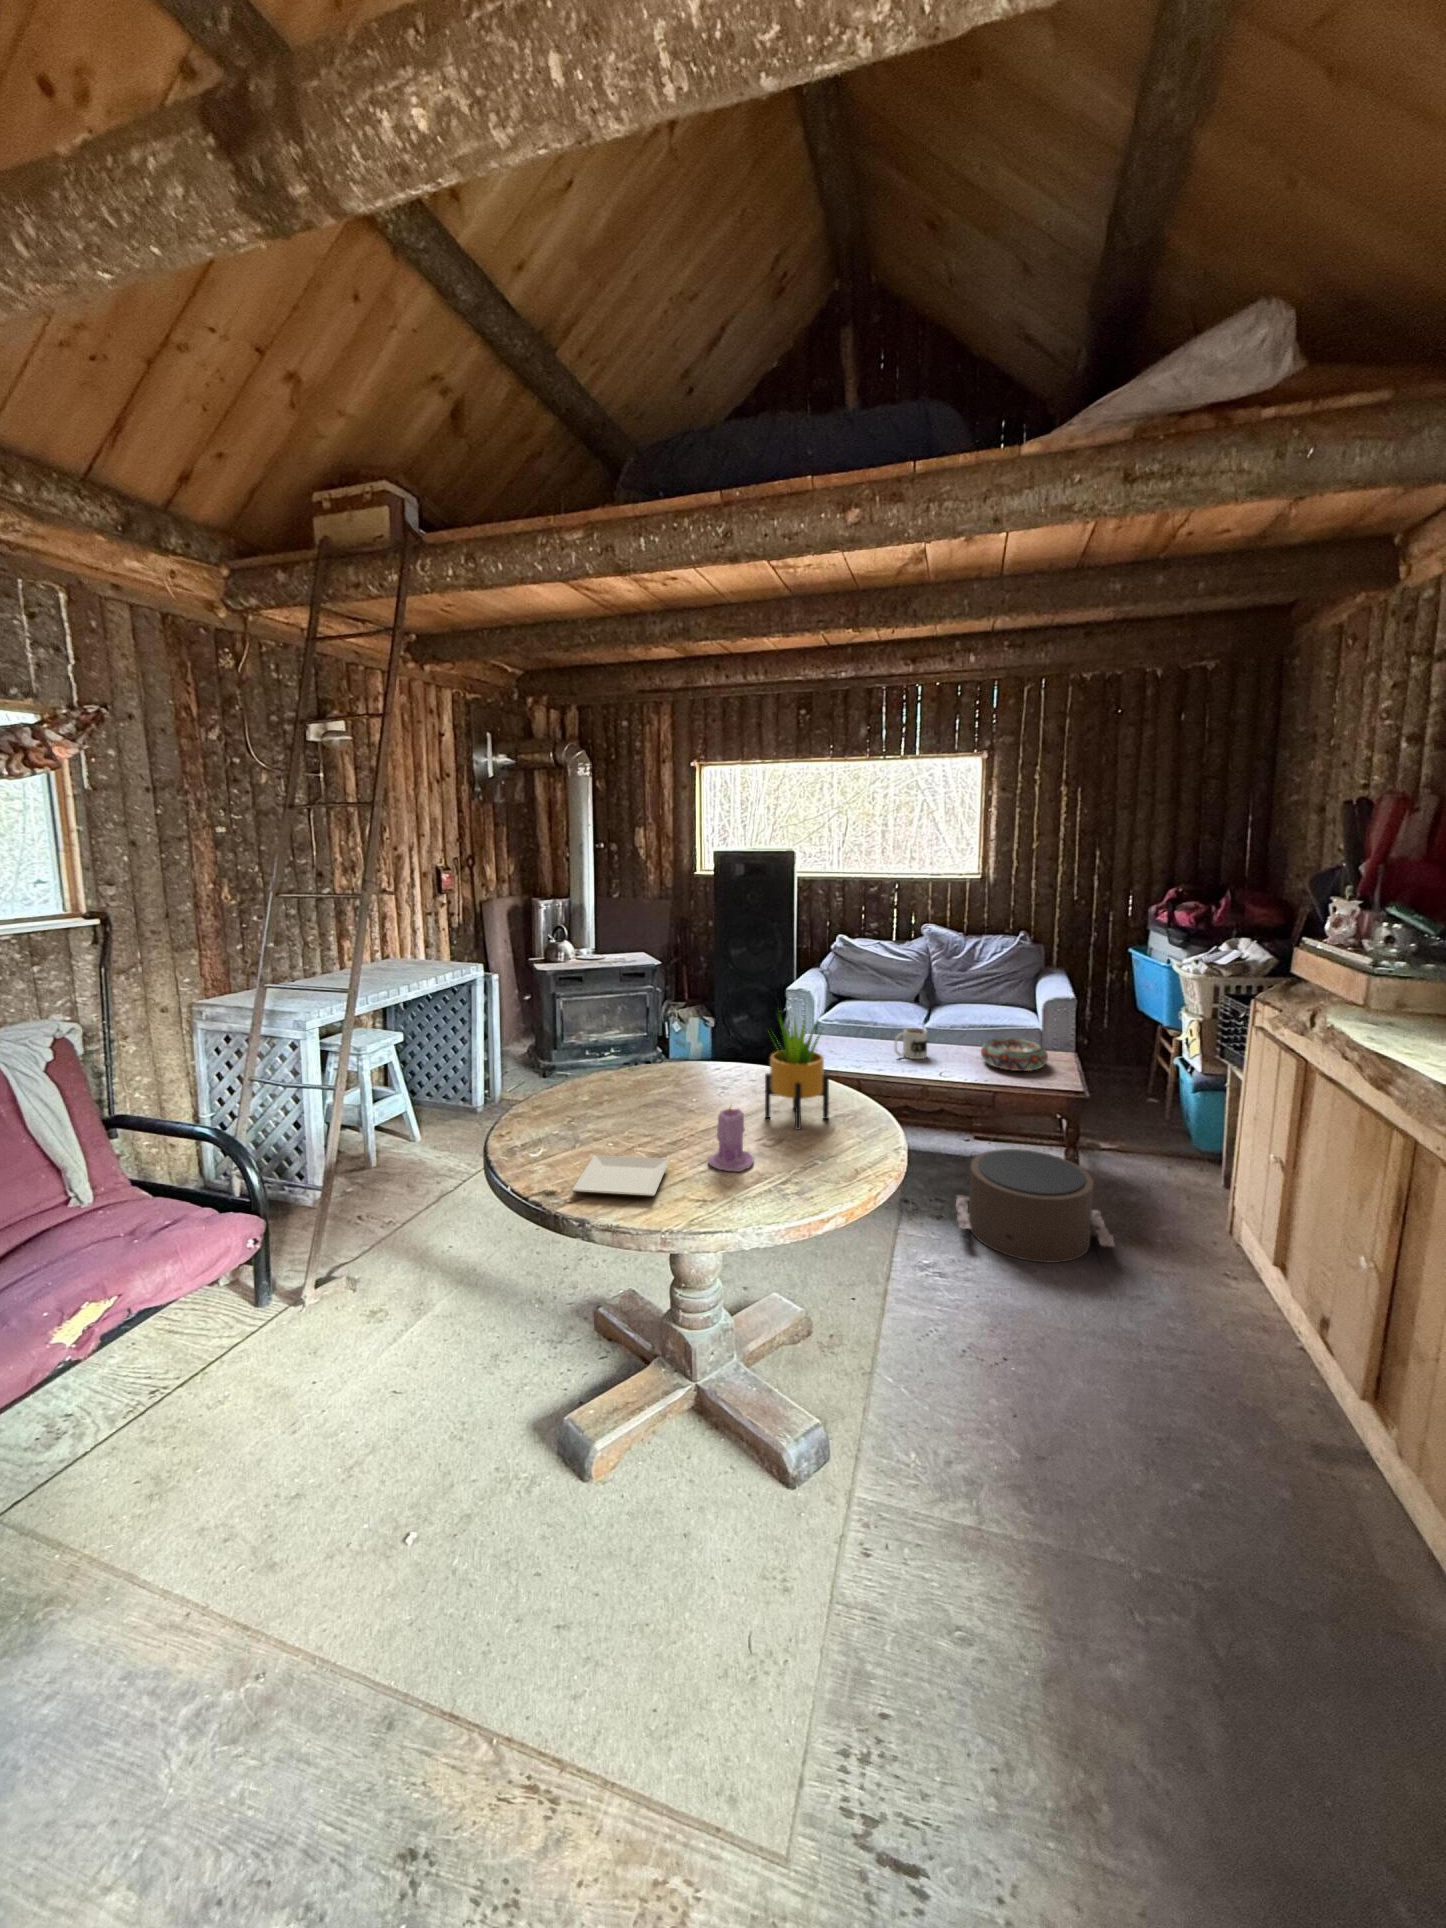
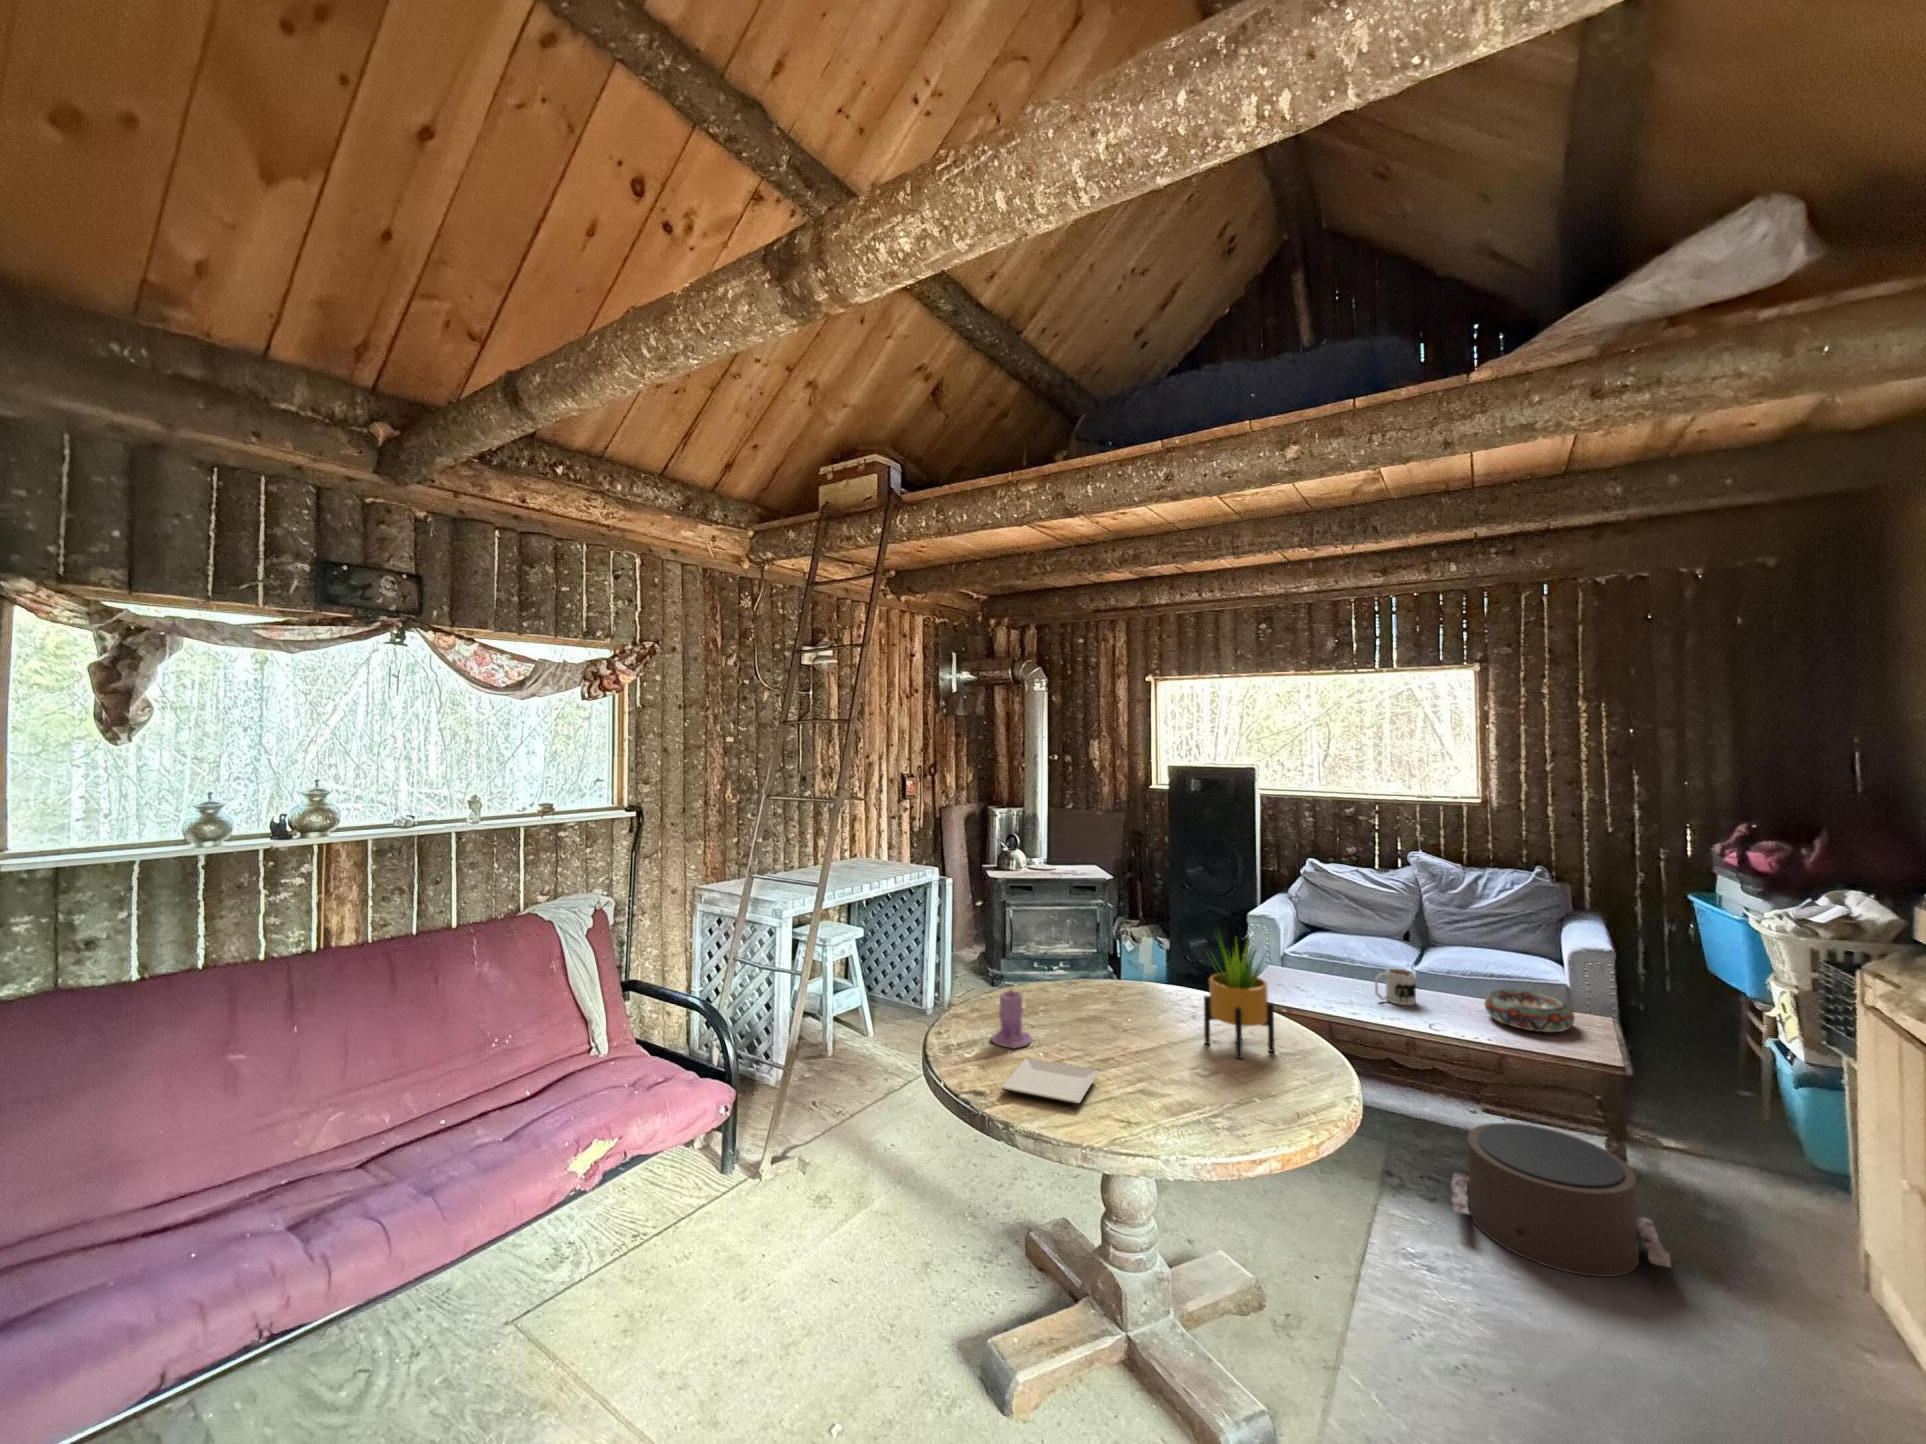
candle: present [708,1108,754,1172] -> present [991,990,1032,1048]

